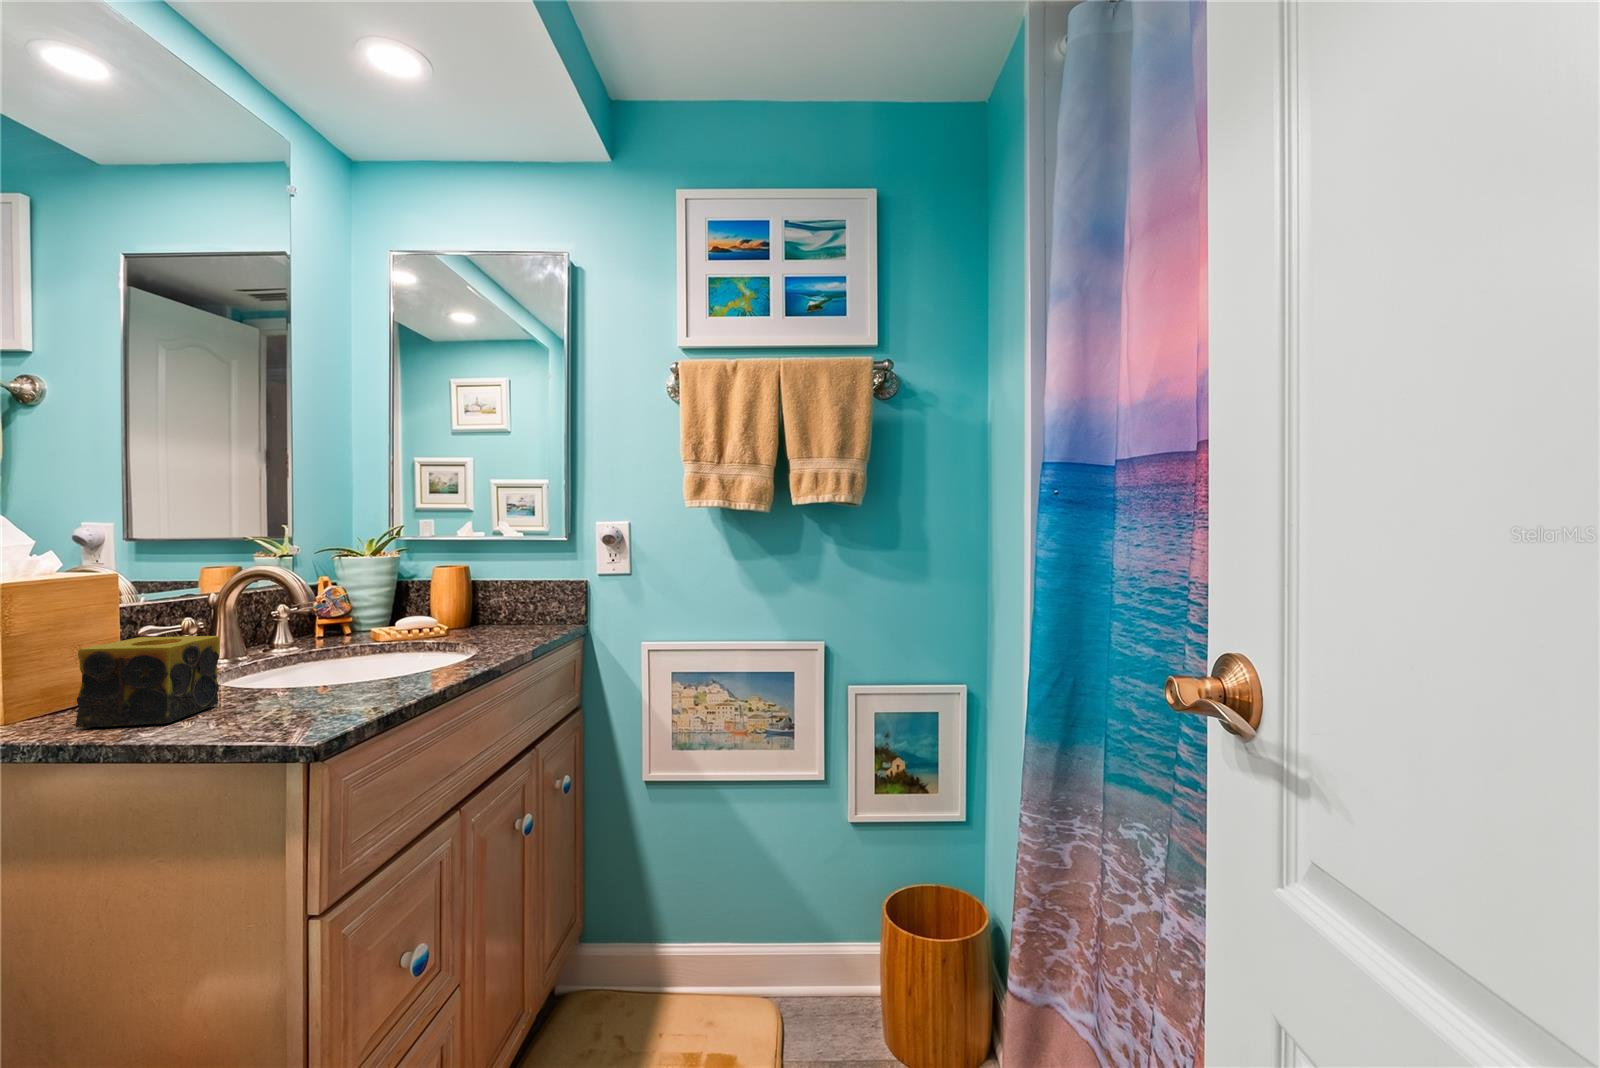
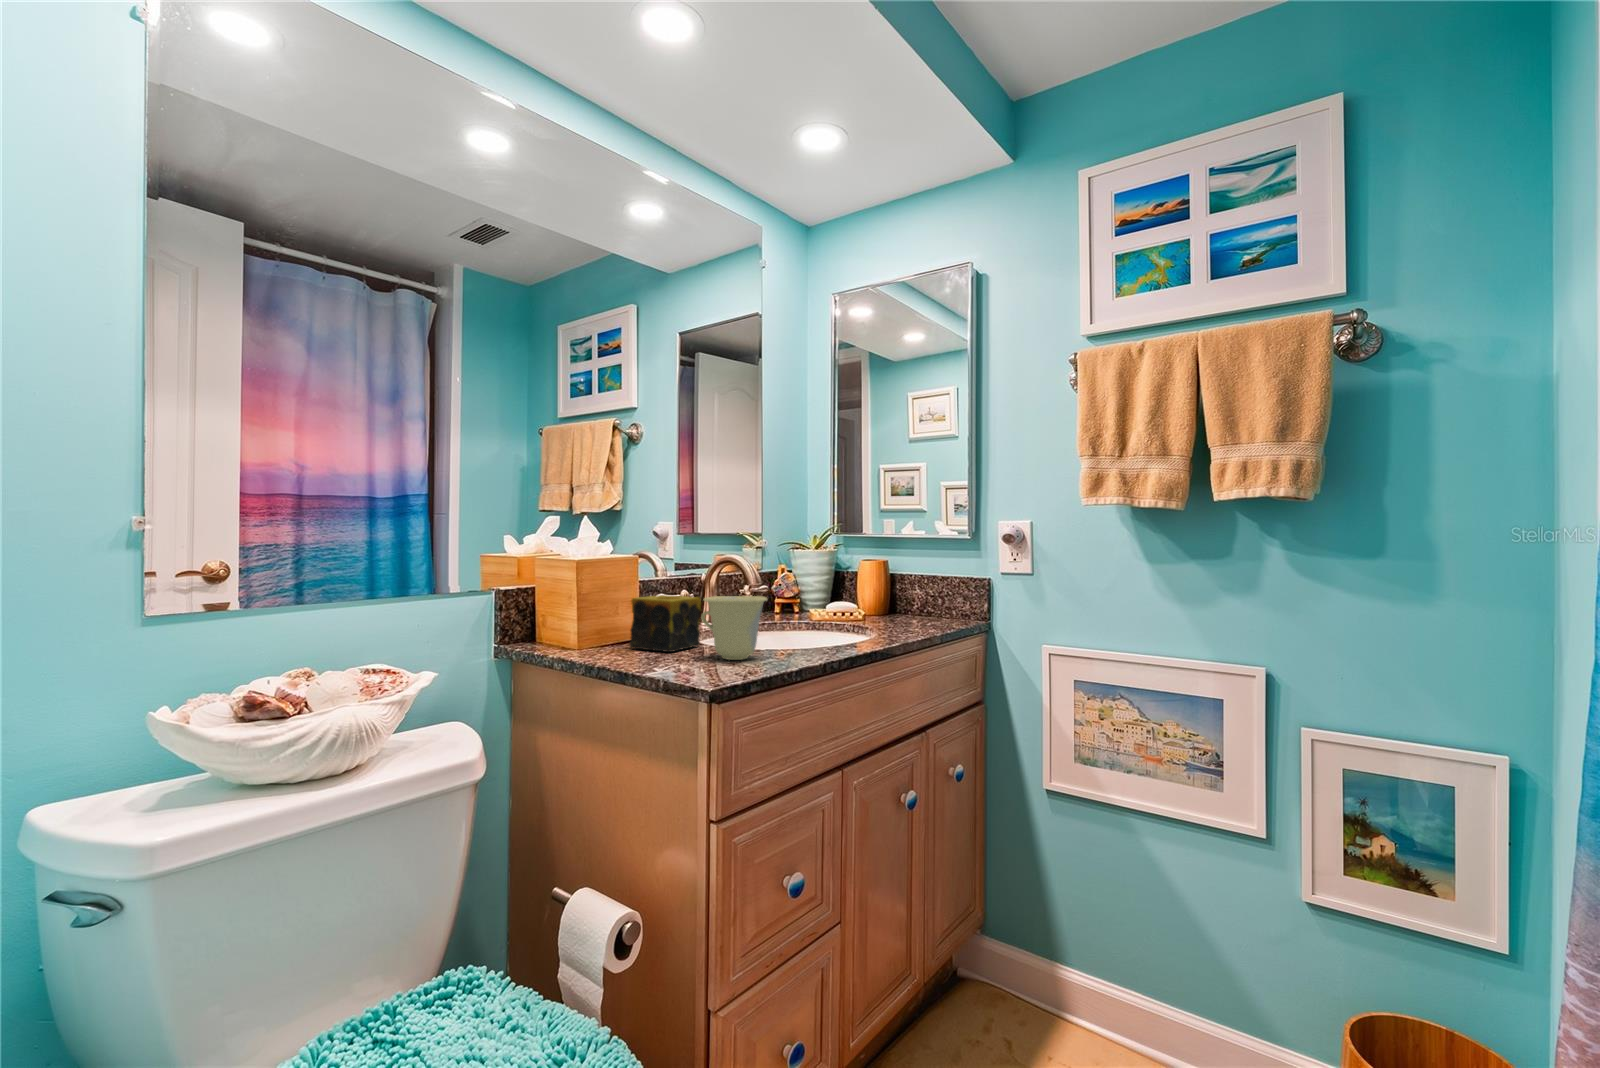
cup: none [232,628,348,721] -> present [701,596,767,660]

